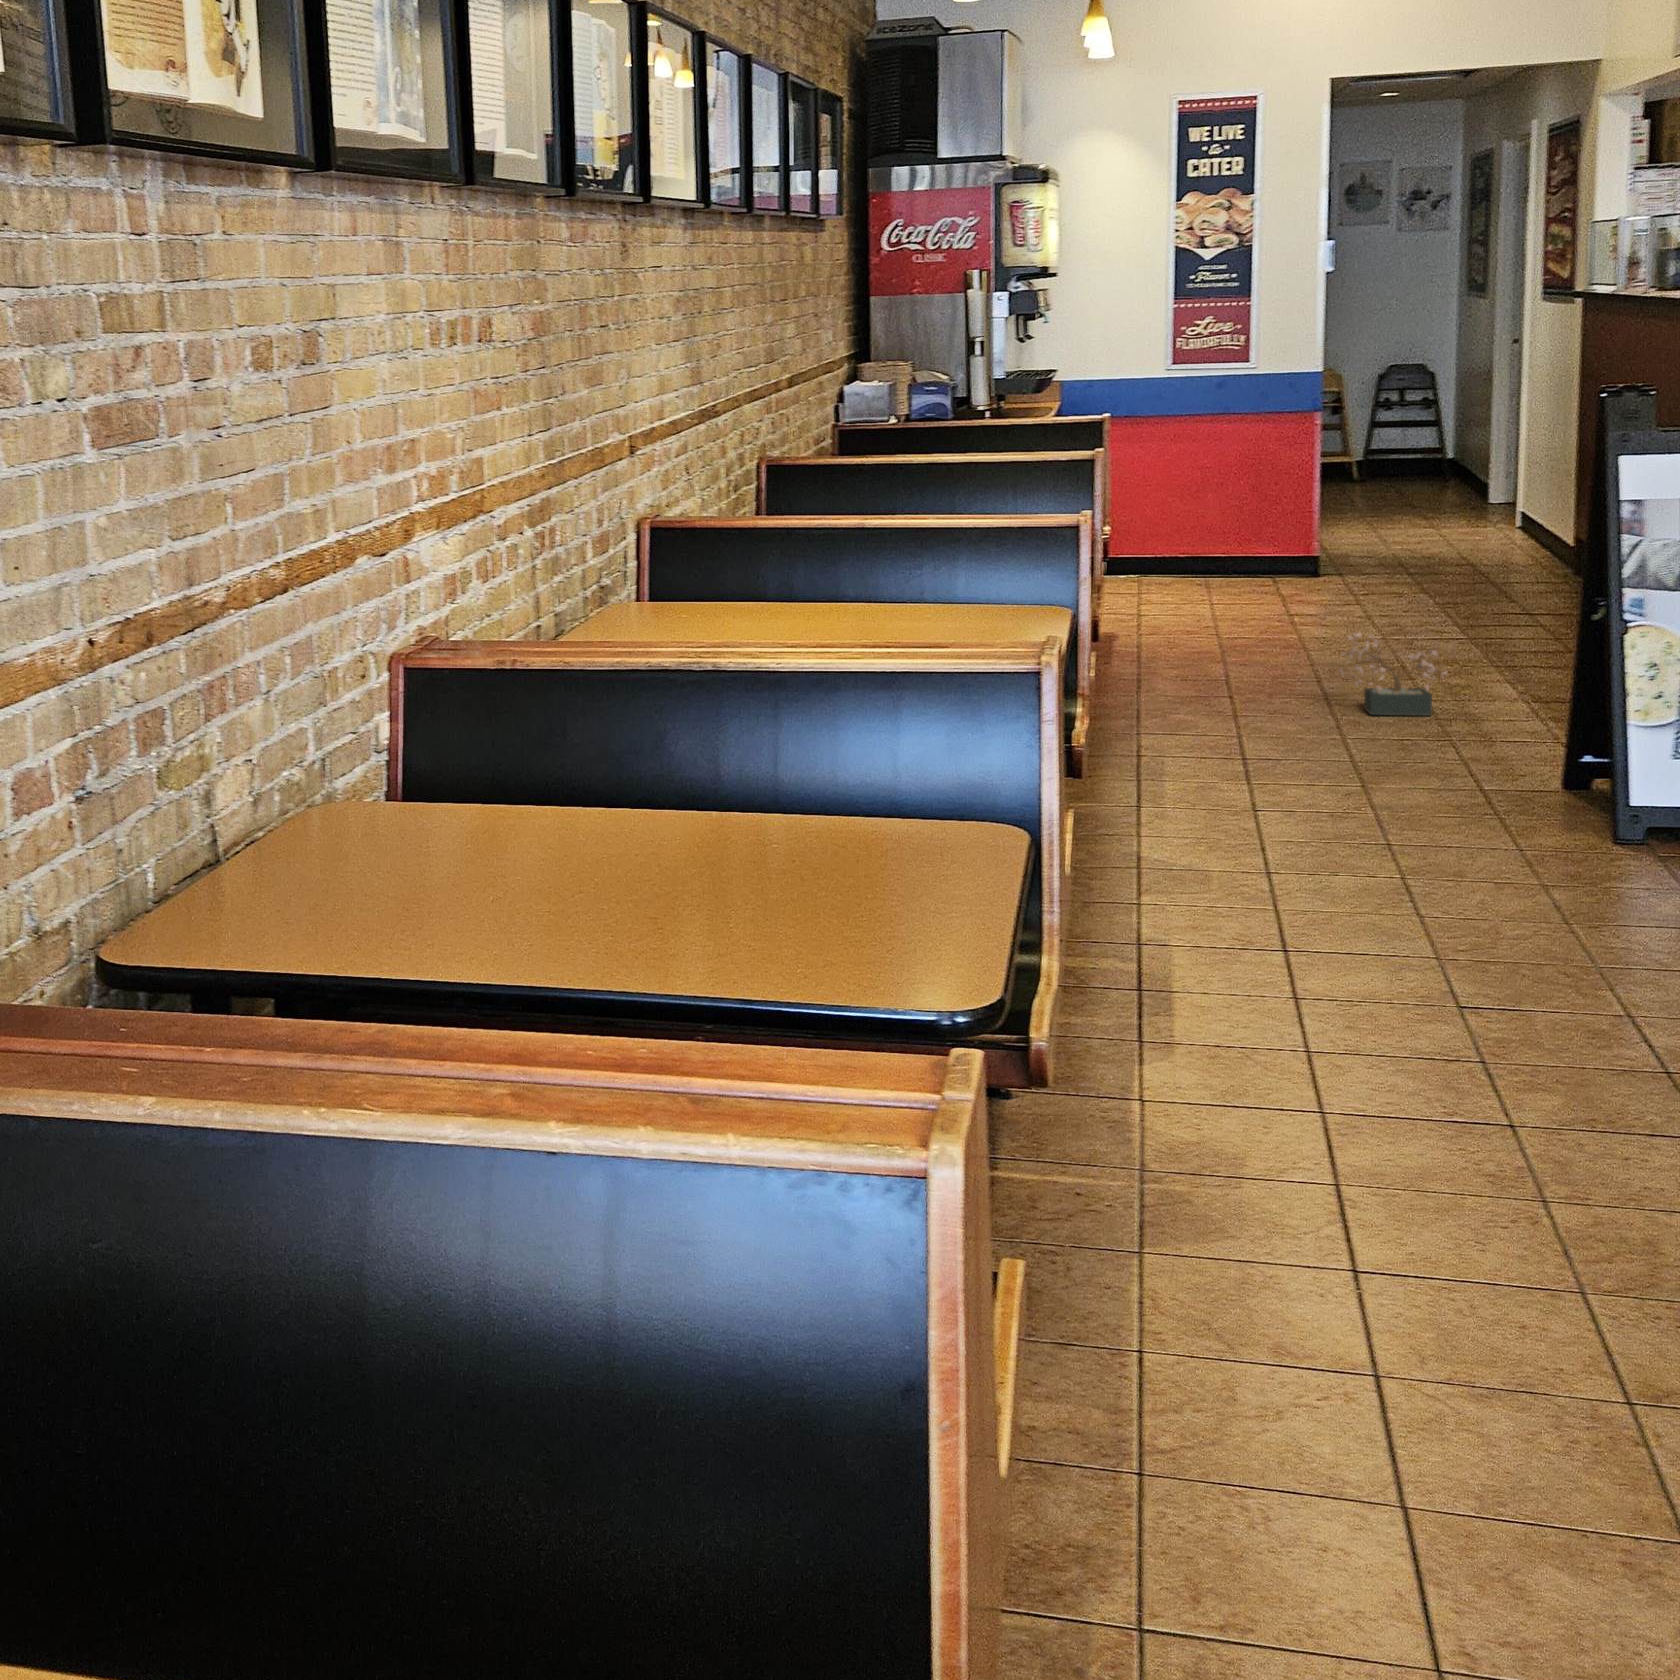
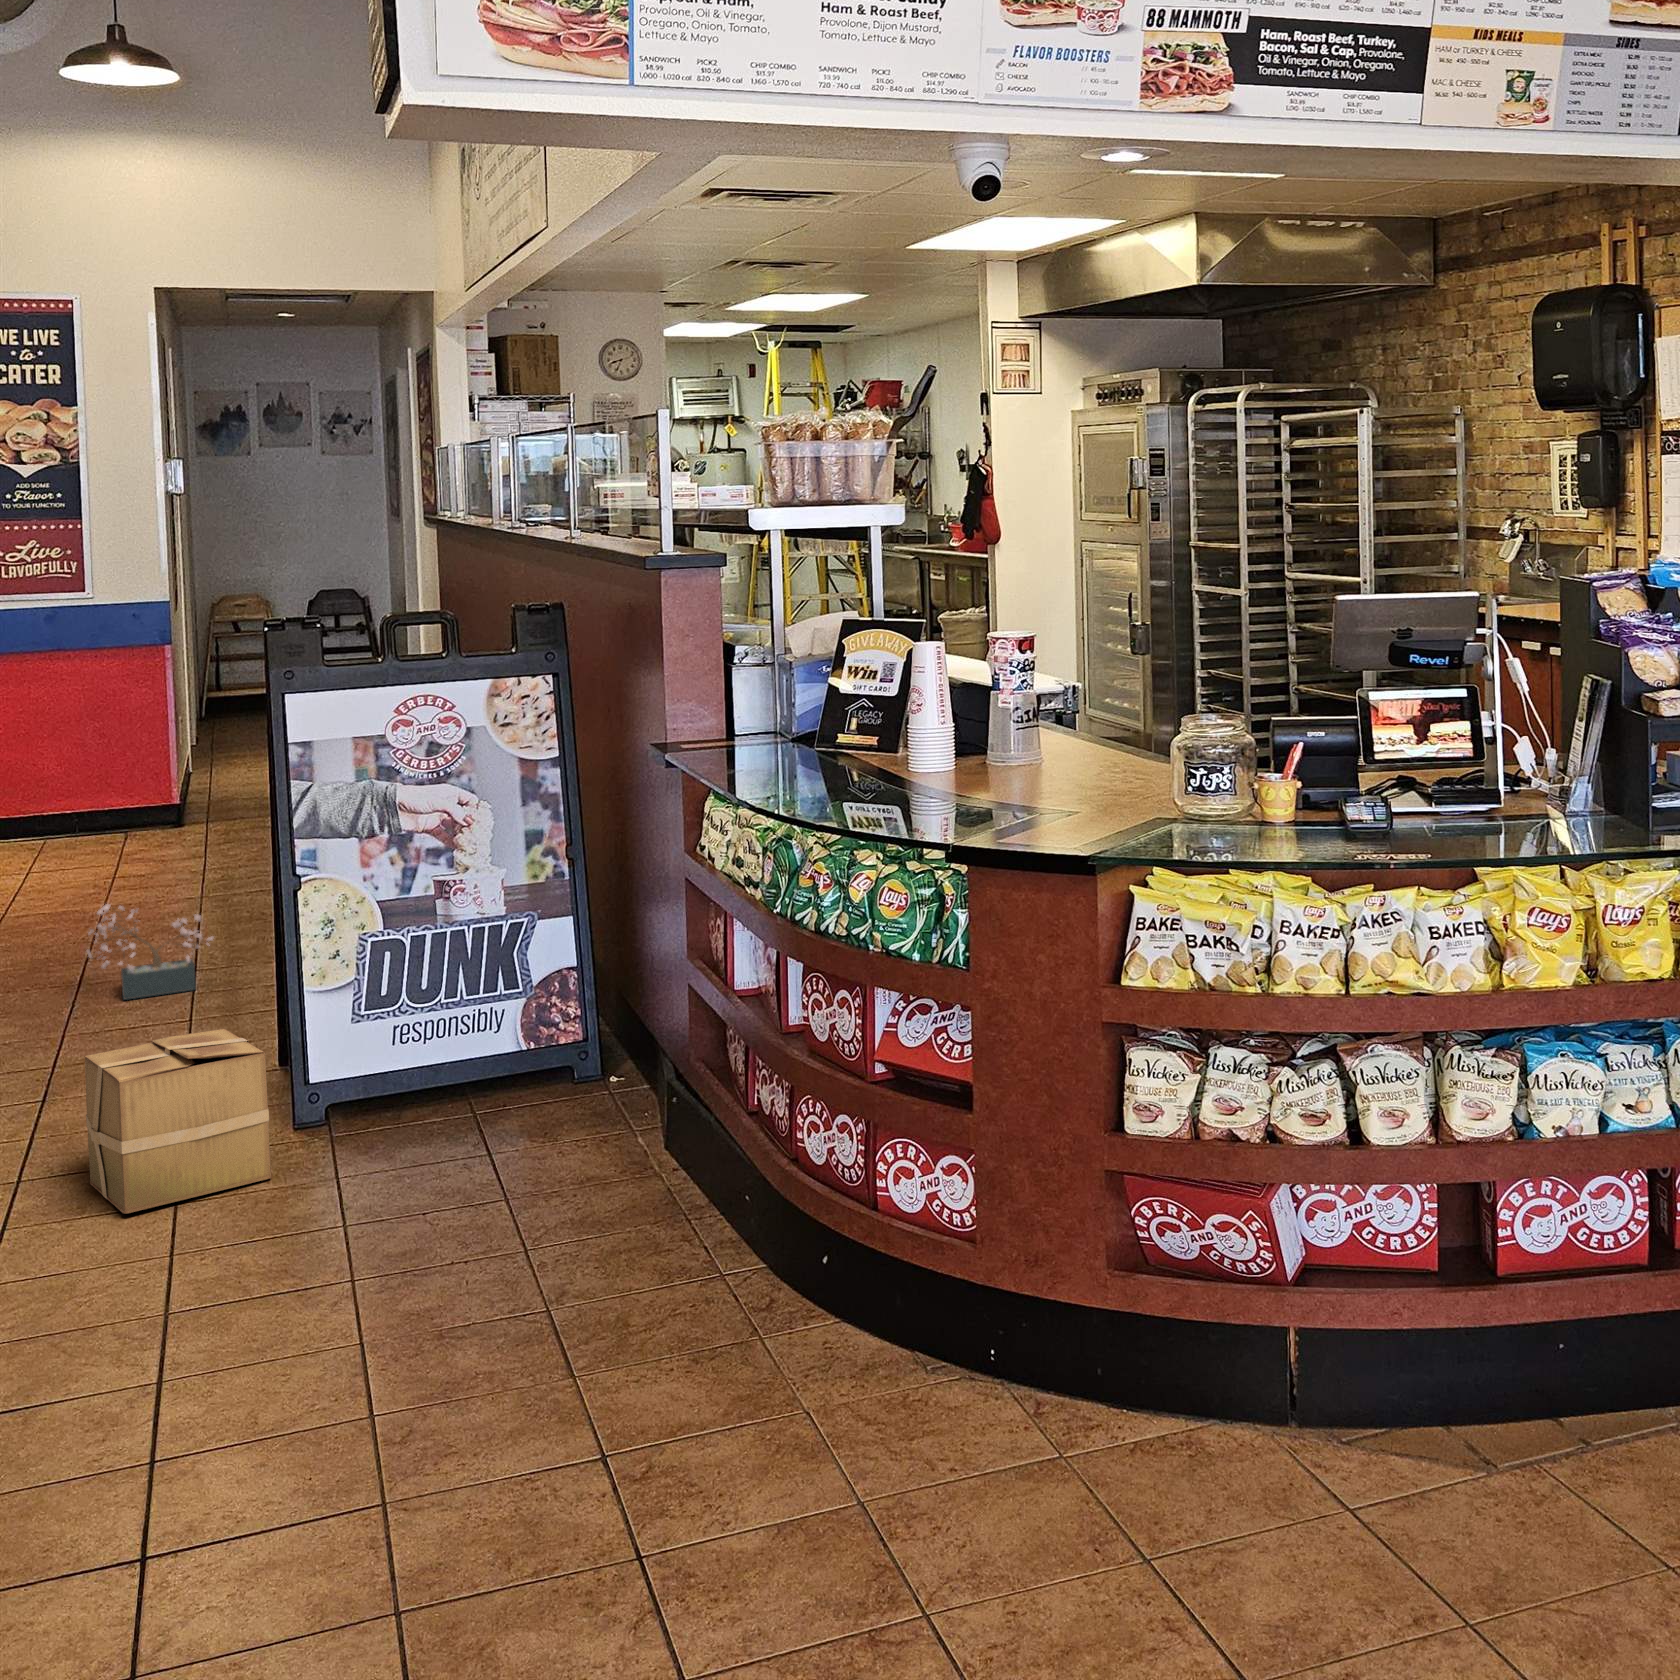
cardboard box: none [1439,745,1612,882] -> present [85,1029,271,1214]

